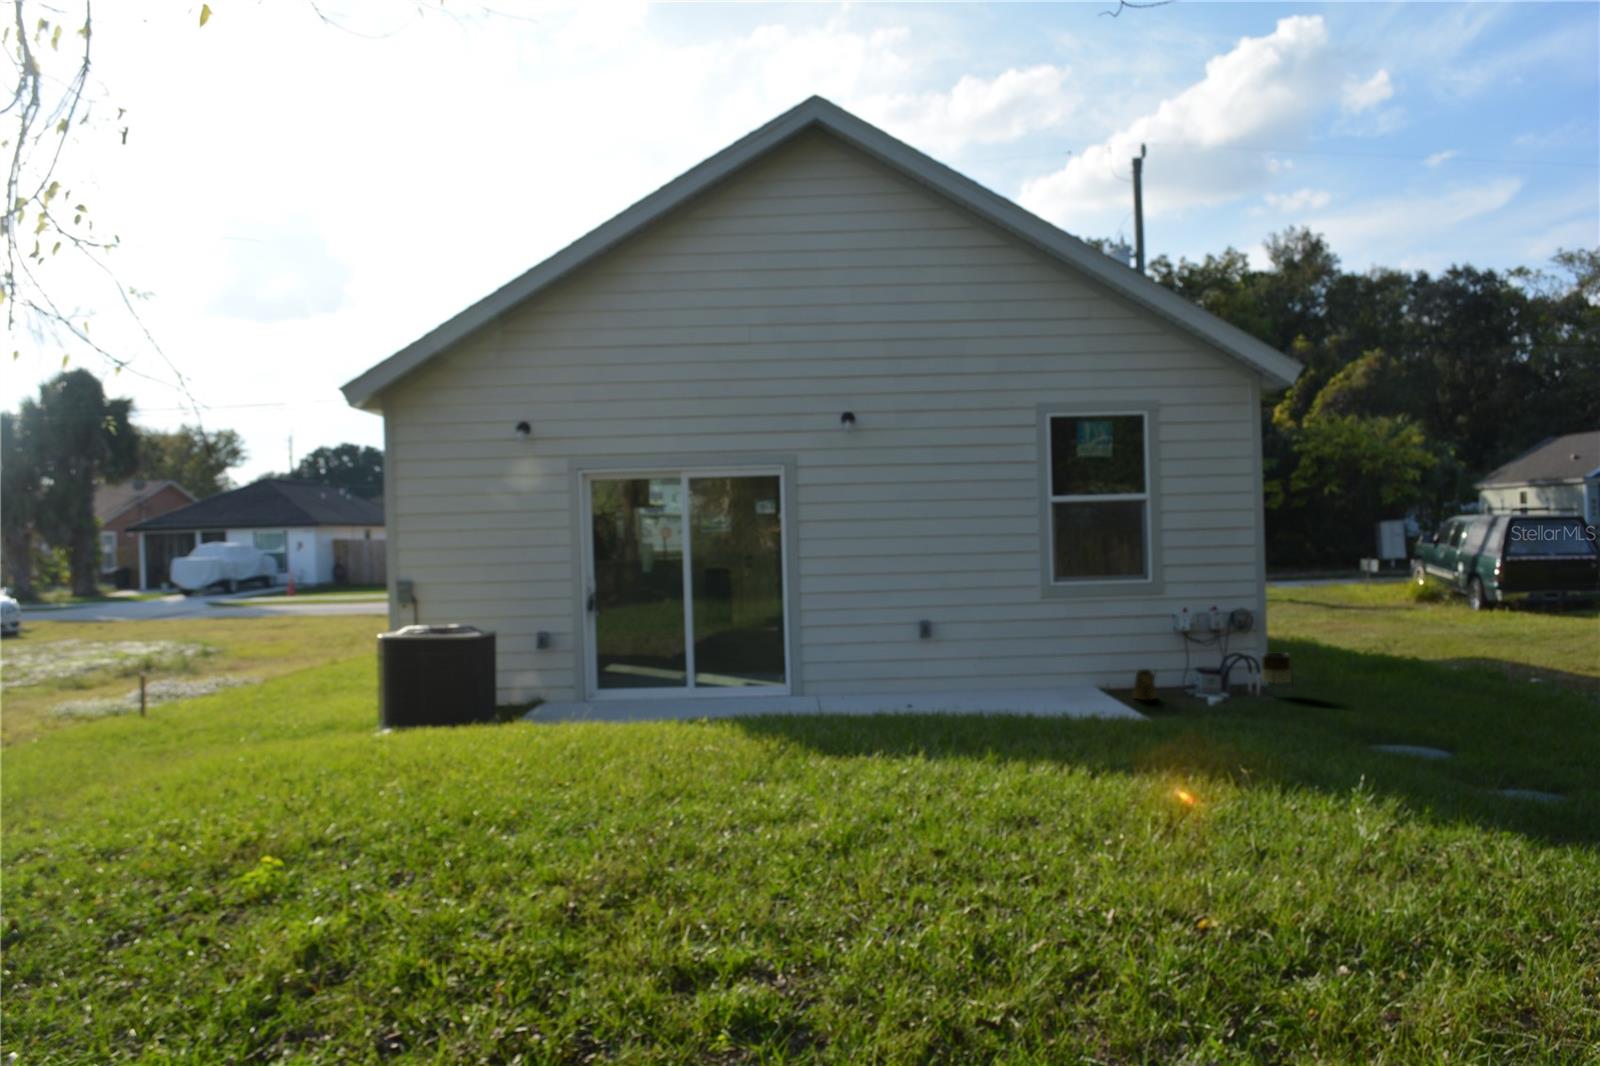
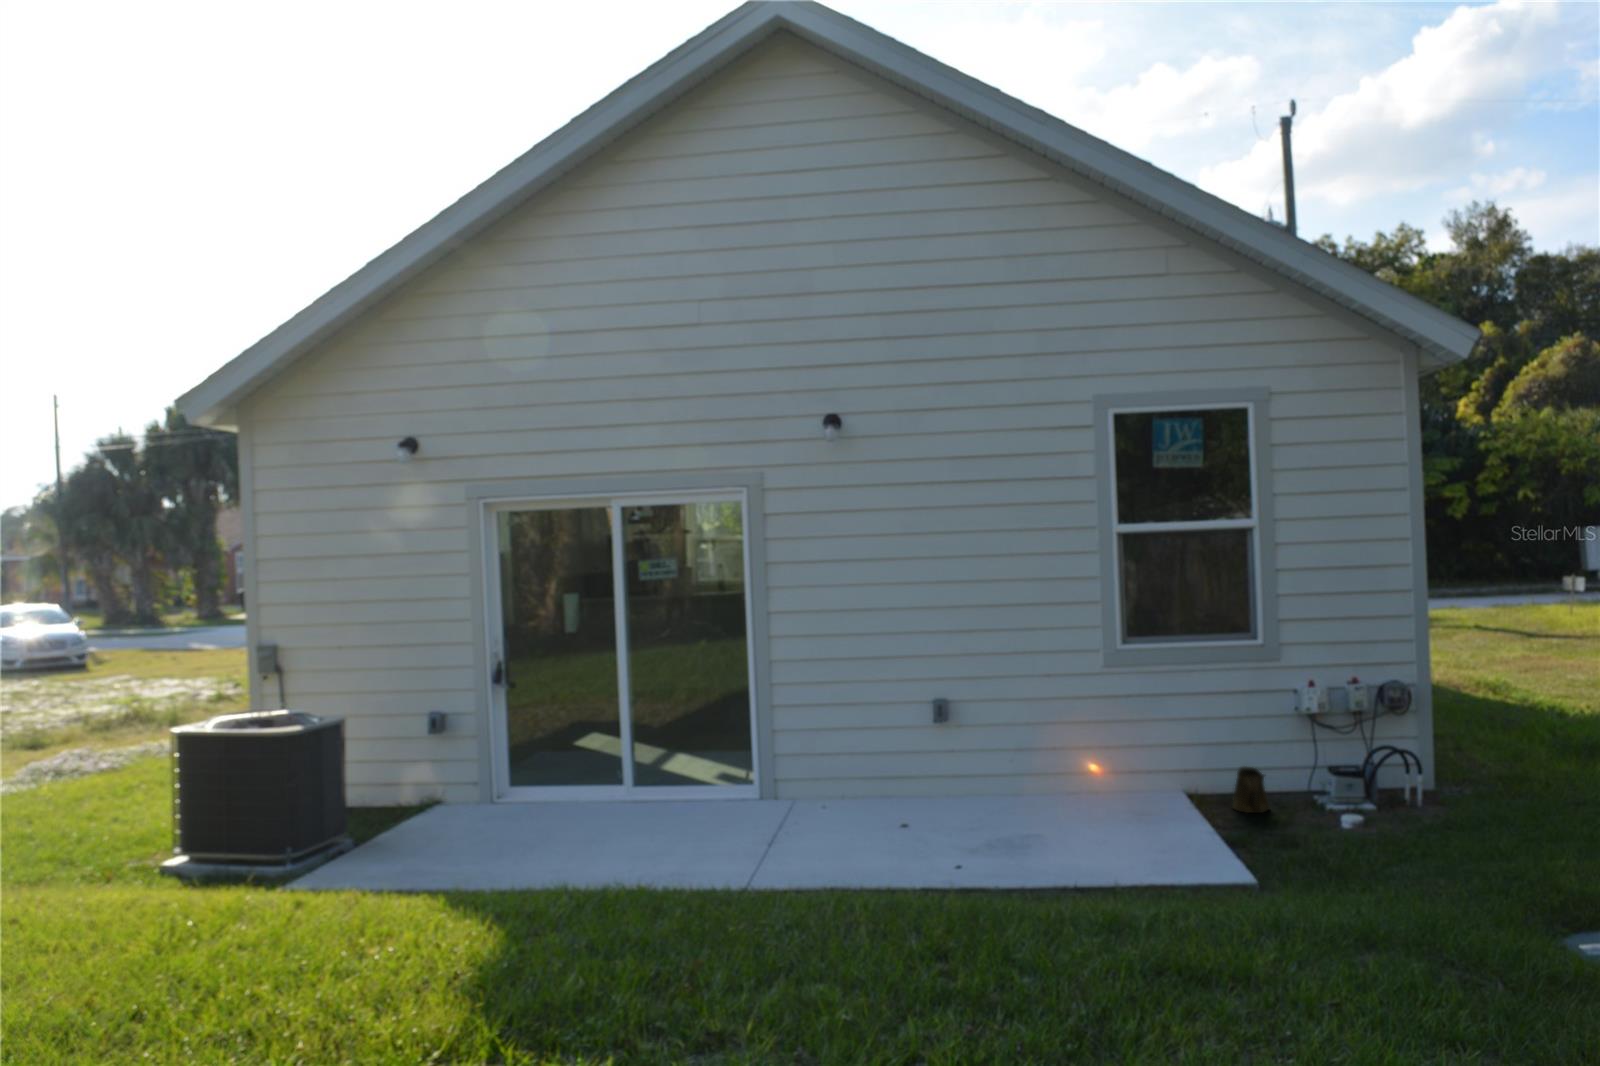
planter: present [1261,653,1293,688] -> none [1427,746,1476,814]

